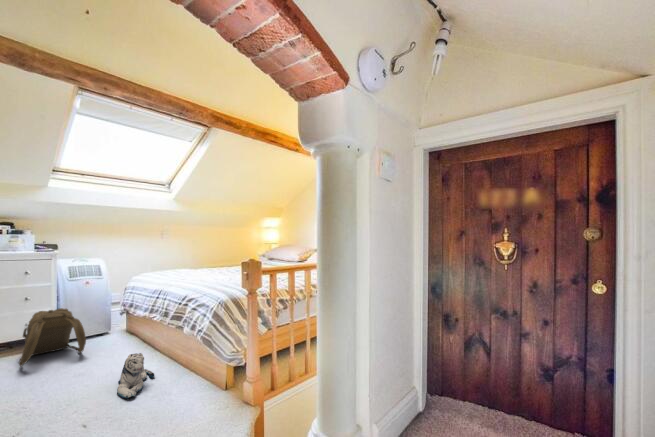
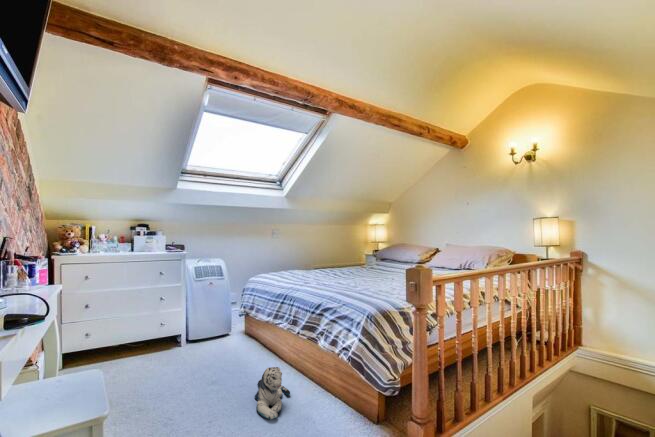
backpack: present [19,308,86,367] -> none [158,309,216,367]

